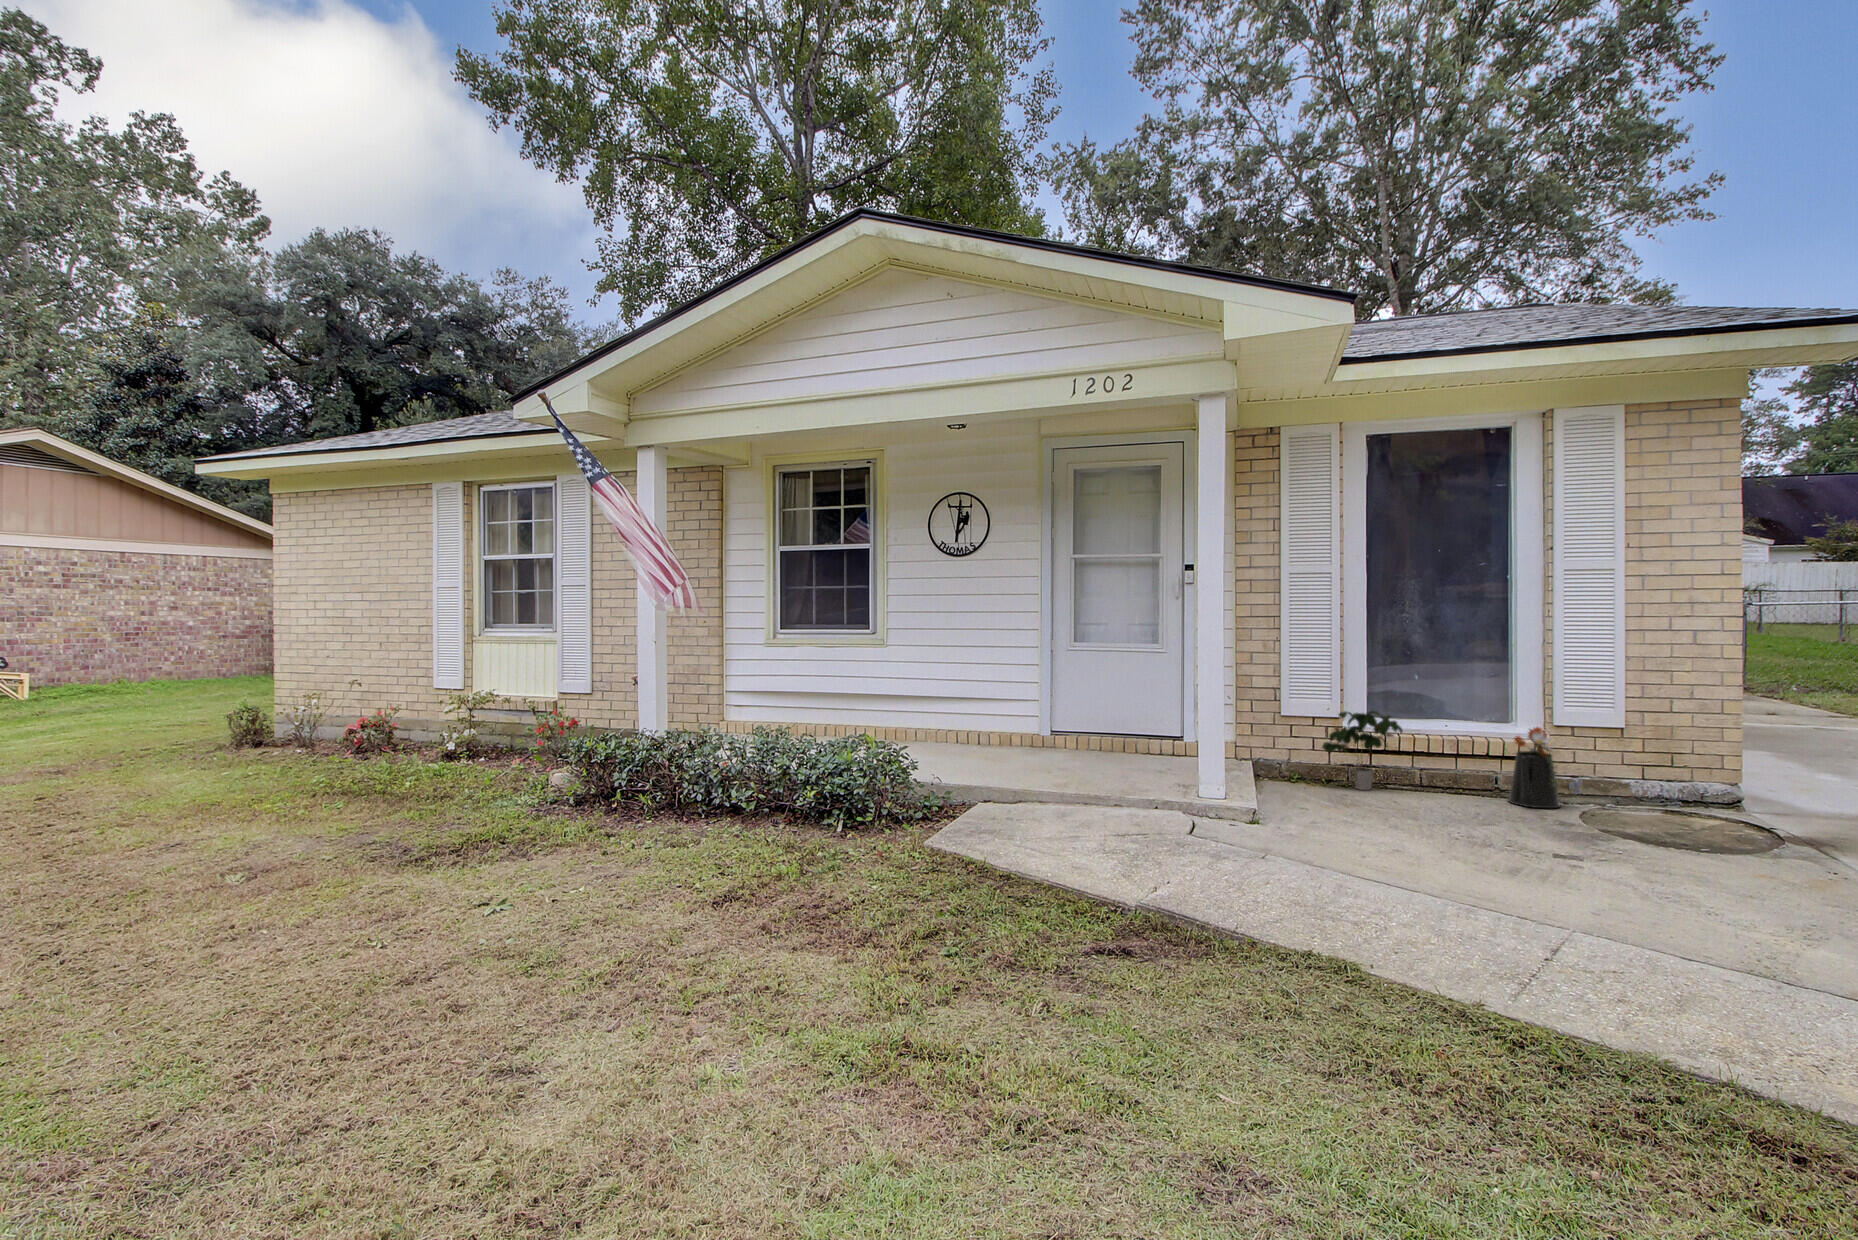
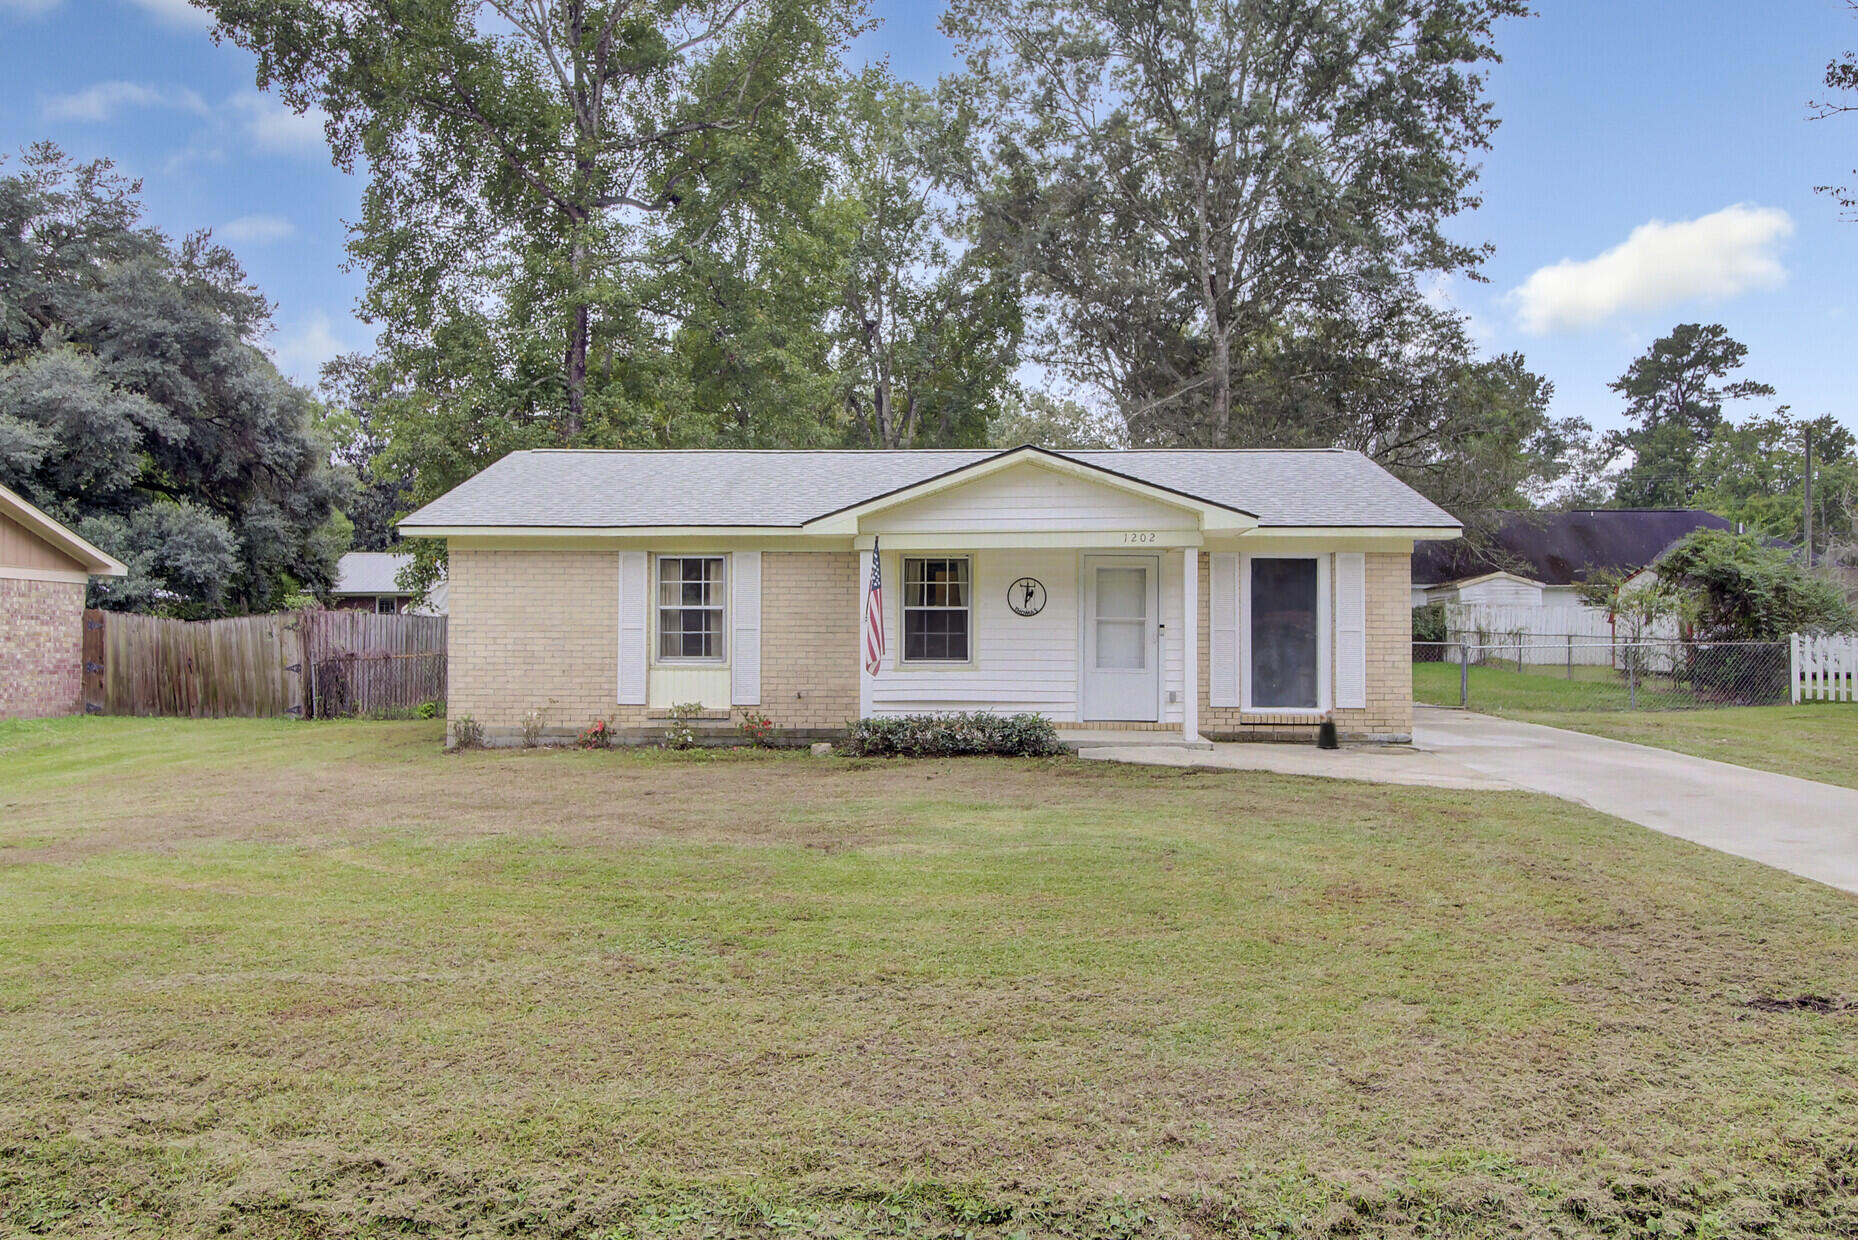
potted plant: present [1322,711,1402,790] -> none [1231,704,1269,745]

